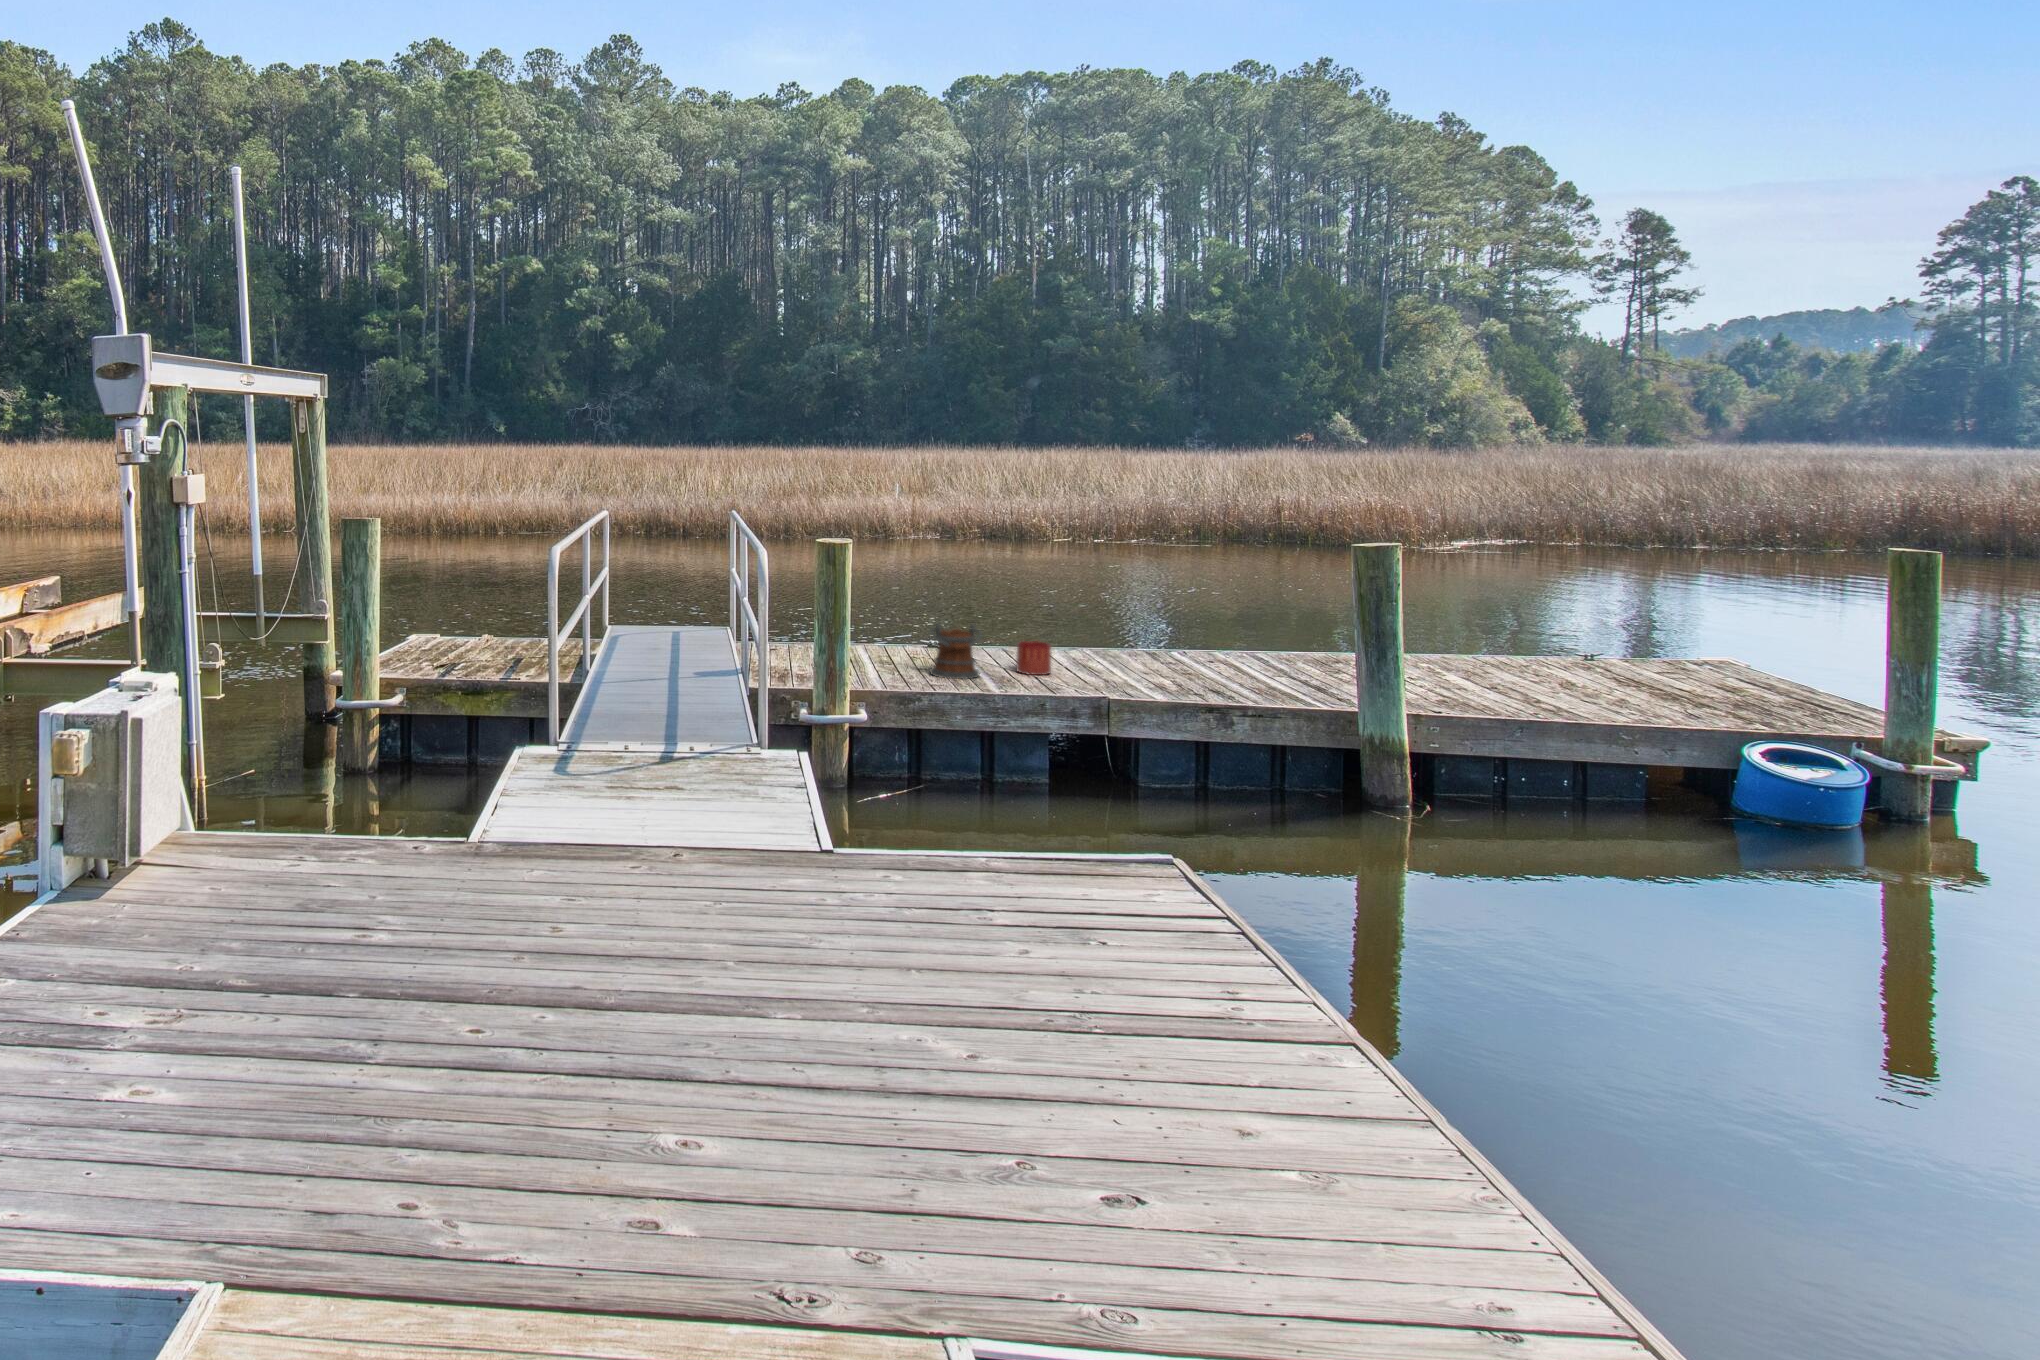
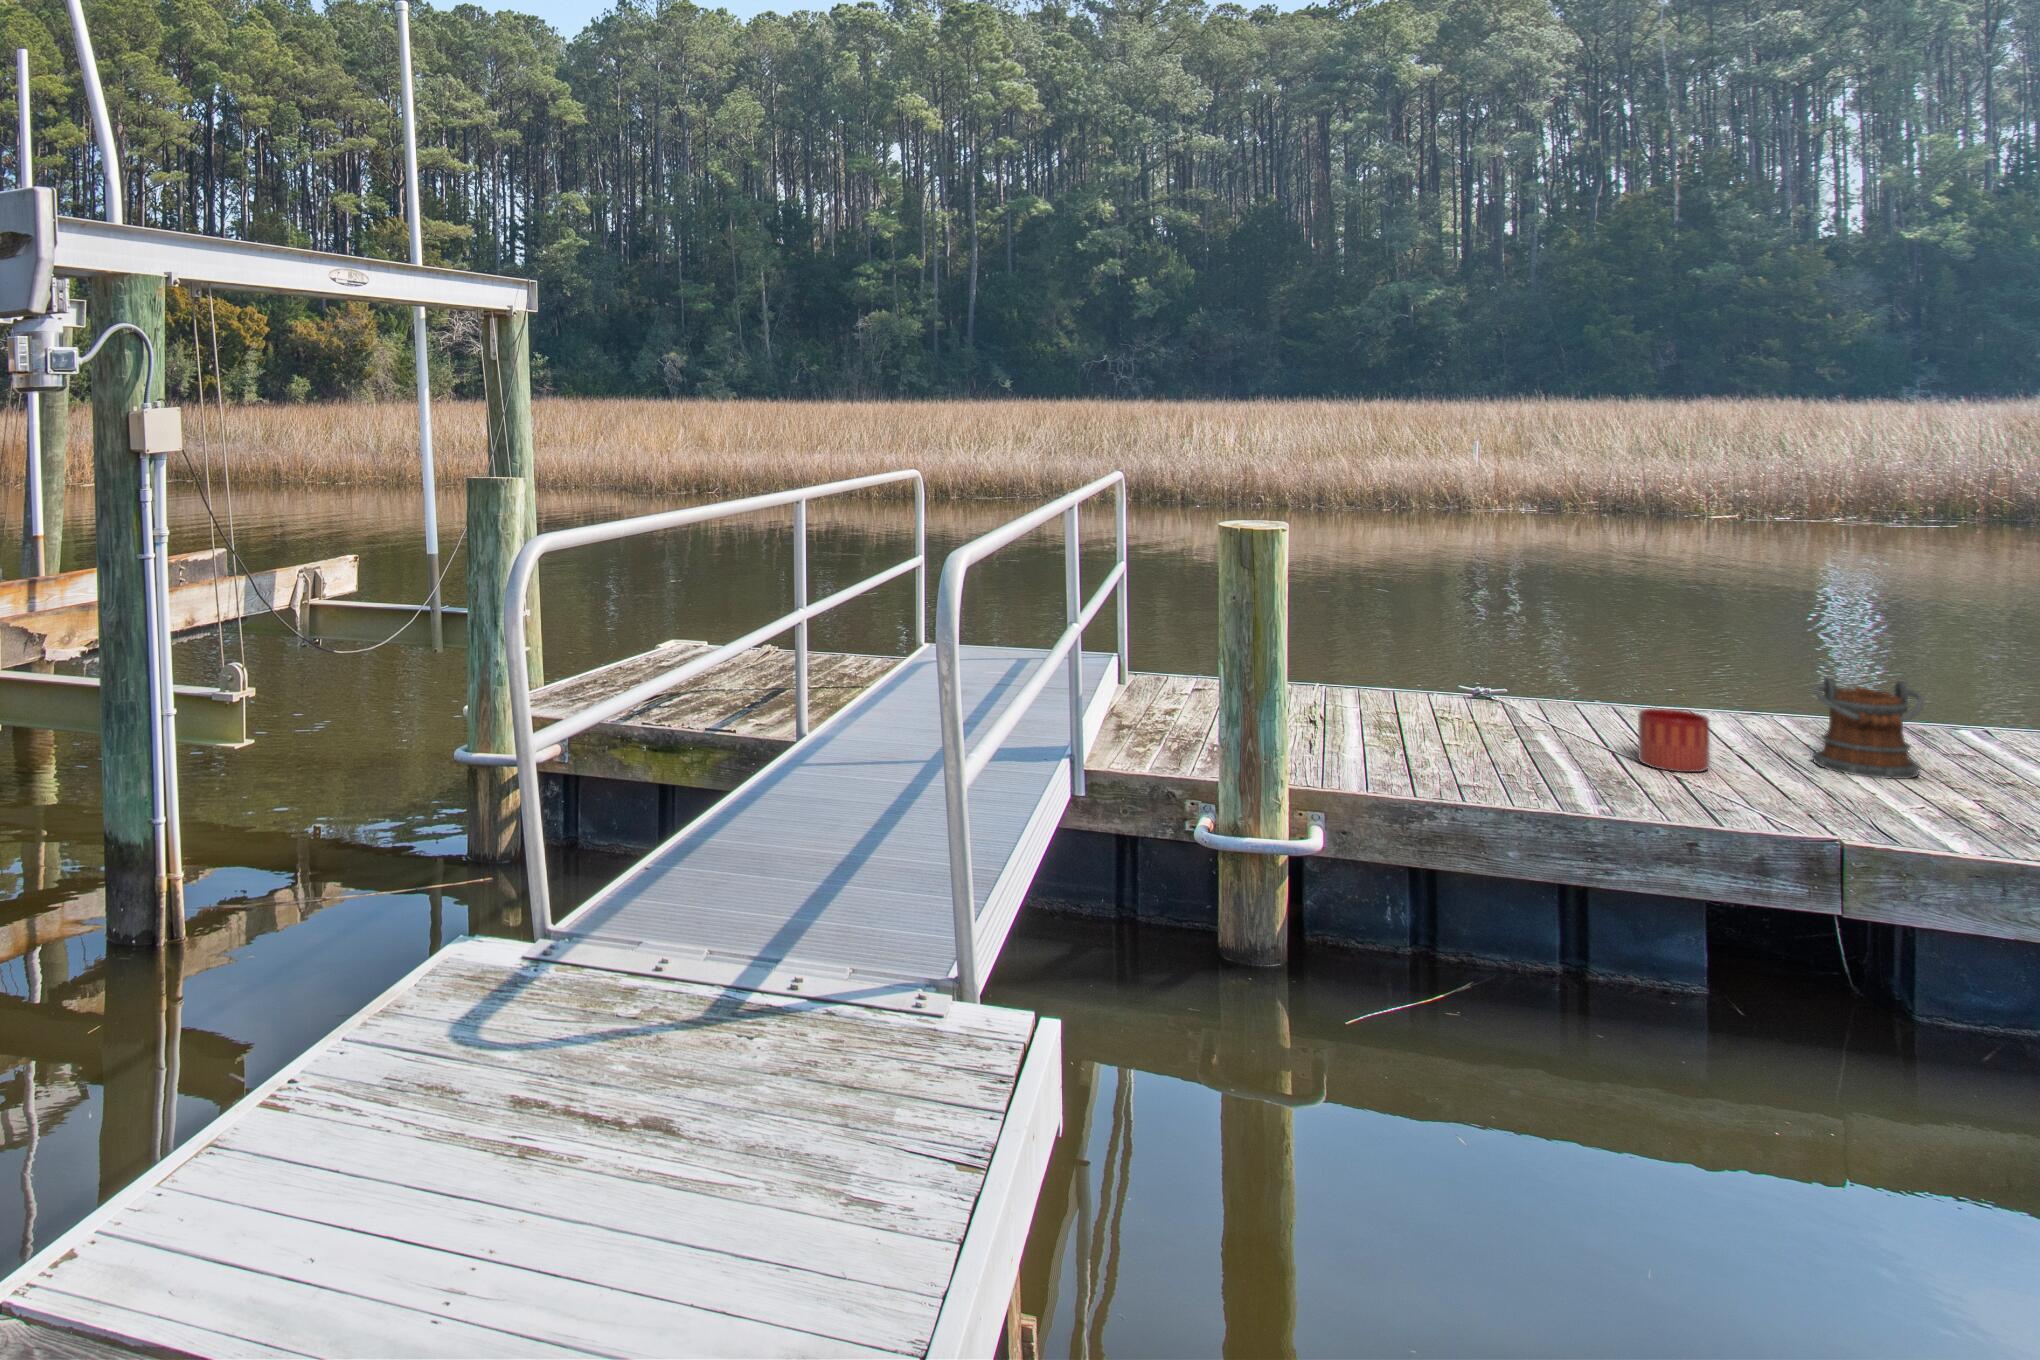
bucket: present [930,624,981,679] -> present [1811,677,1924,779]

